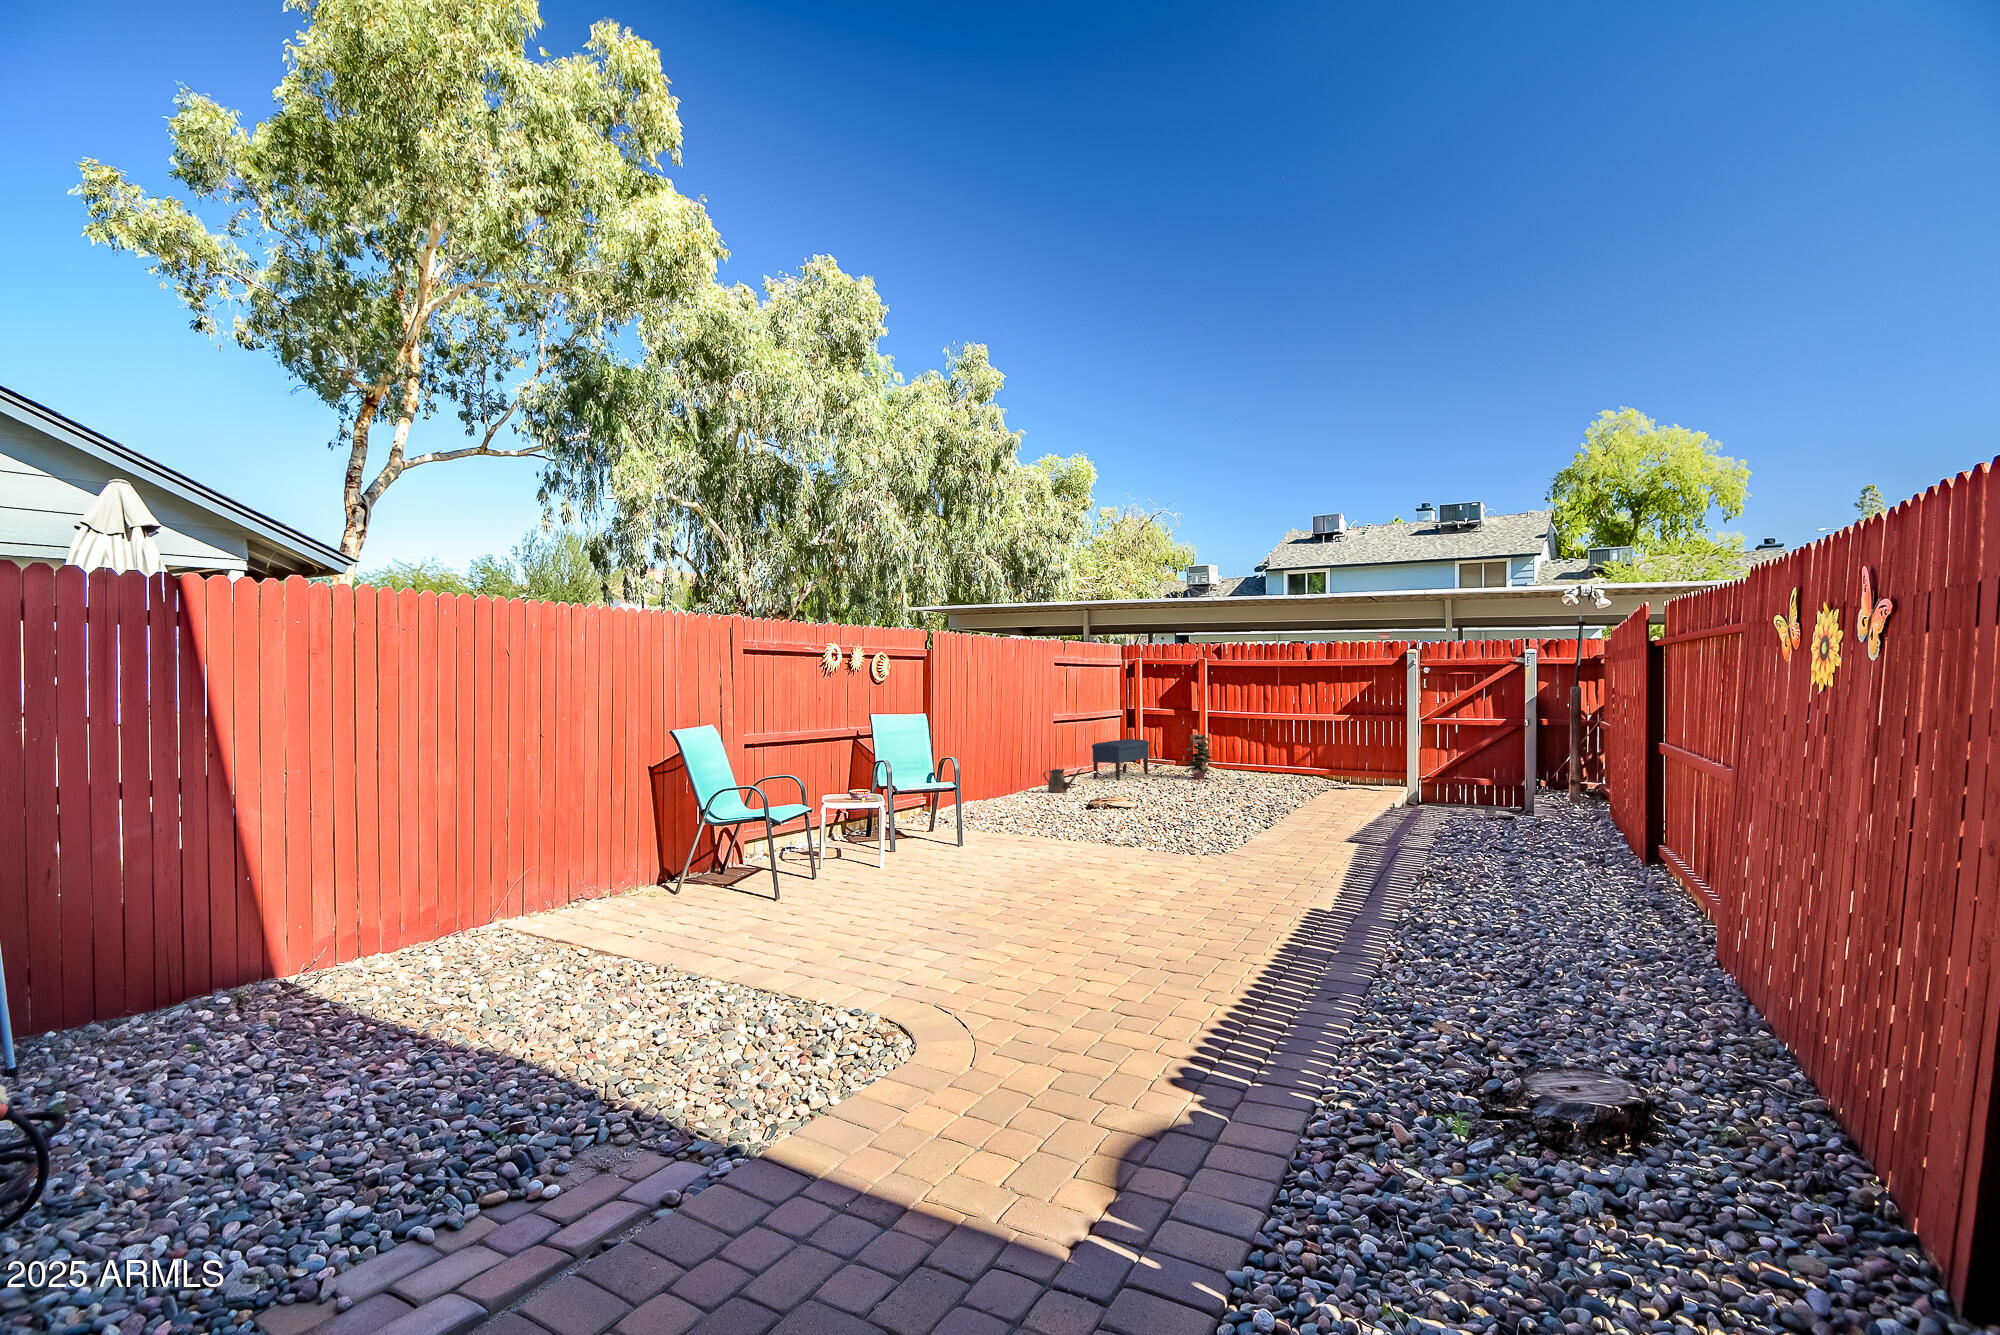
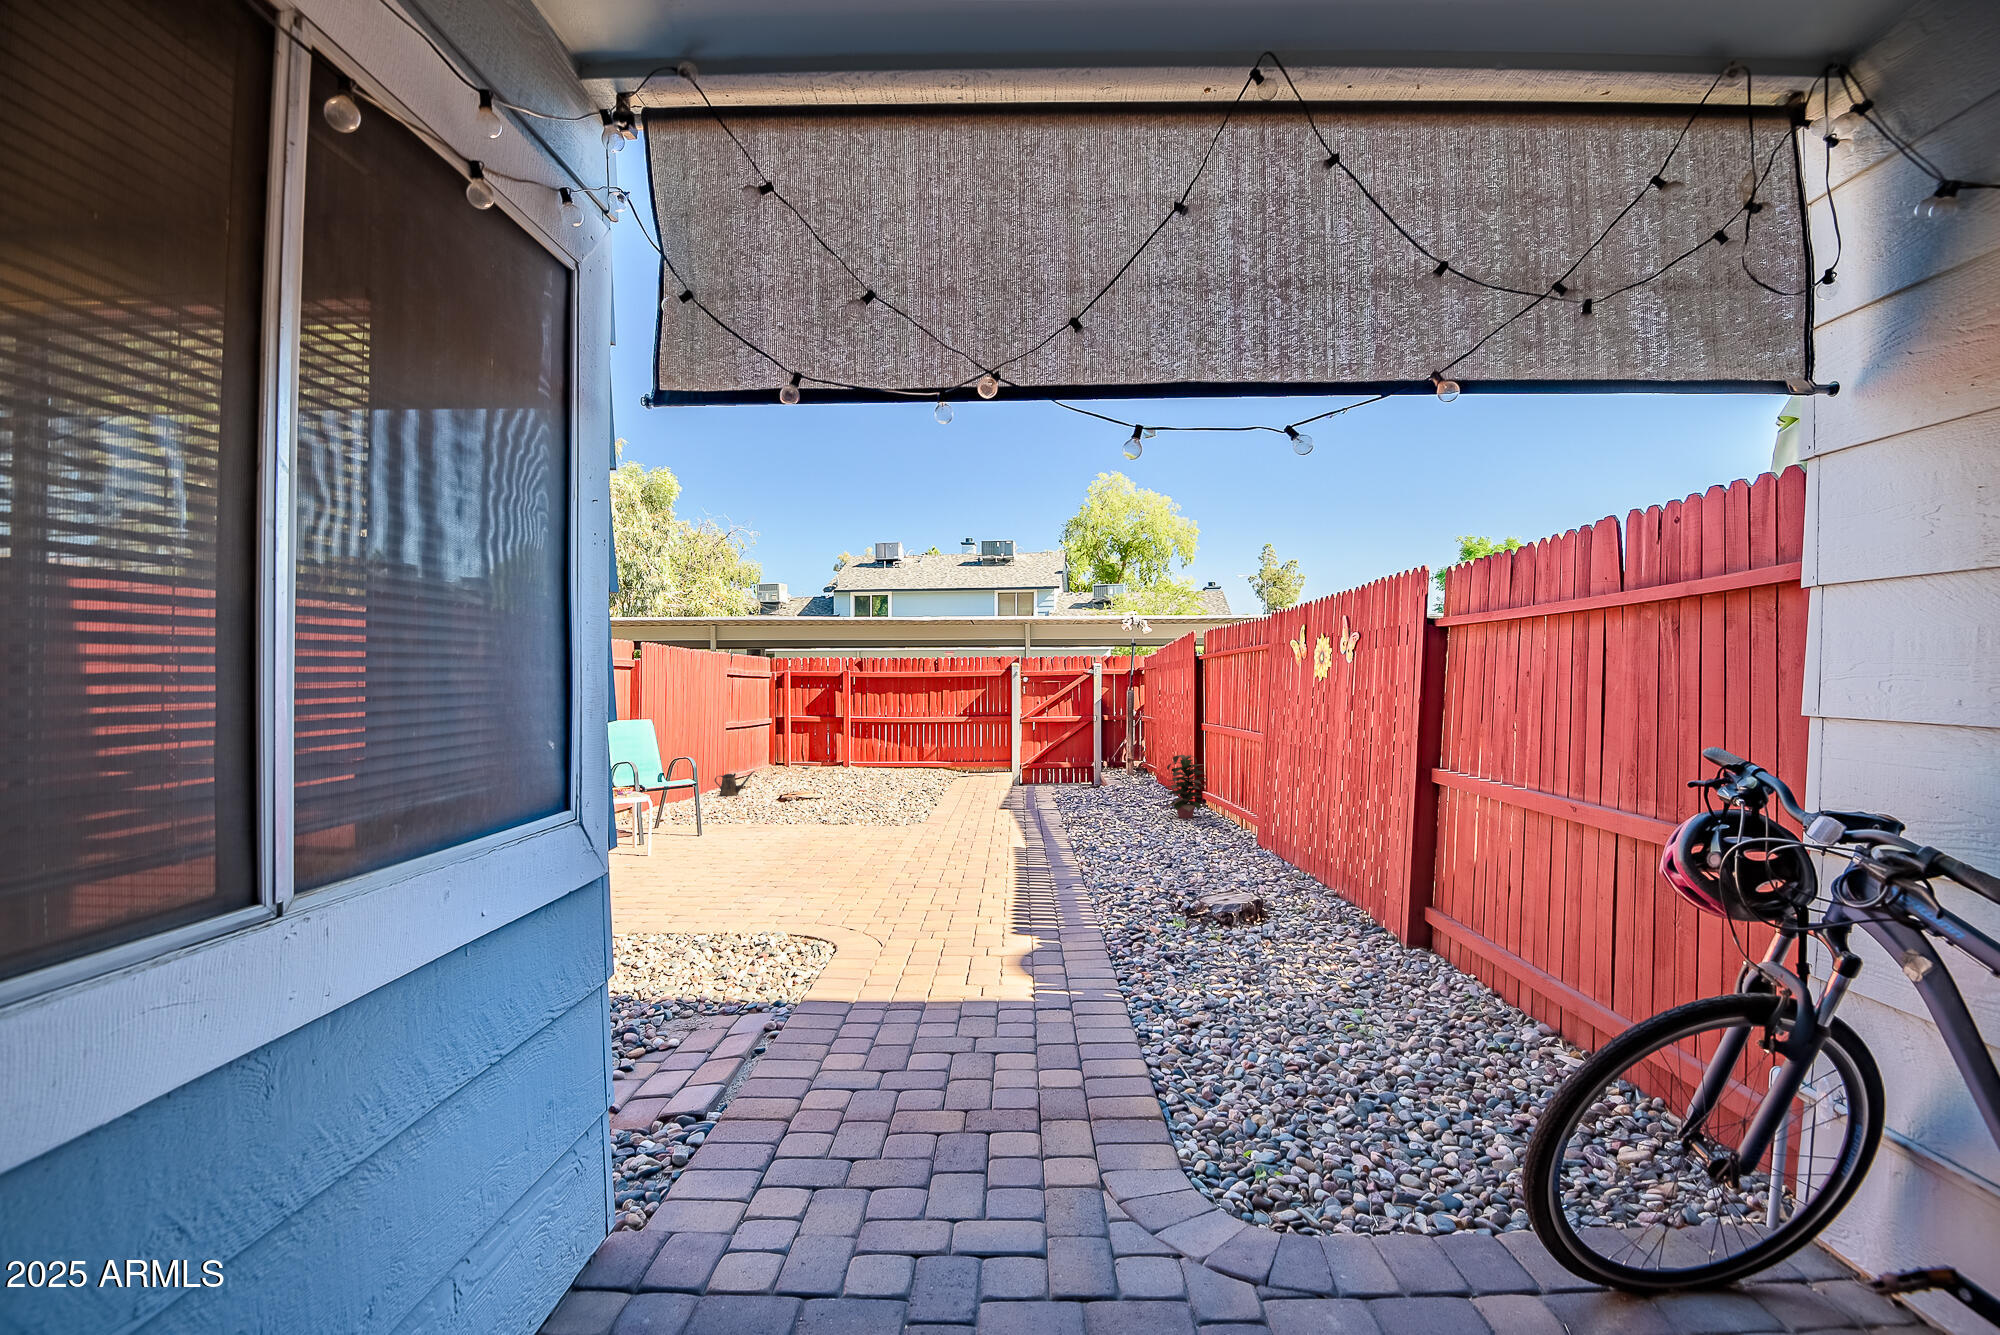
decorative plant: present [1184,734,1214,779] -> present [1166,755,1207,818]
bench: present [1092,739,1149,780] -> none [747,746,795,783]

